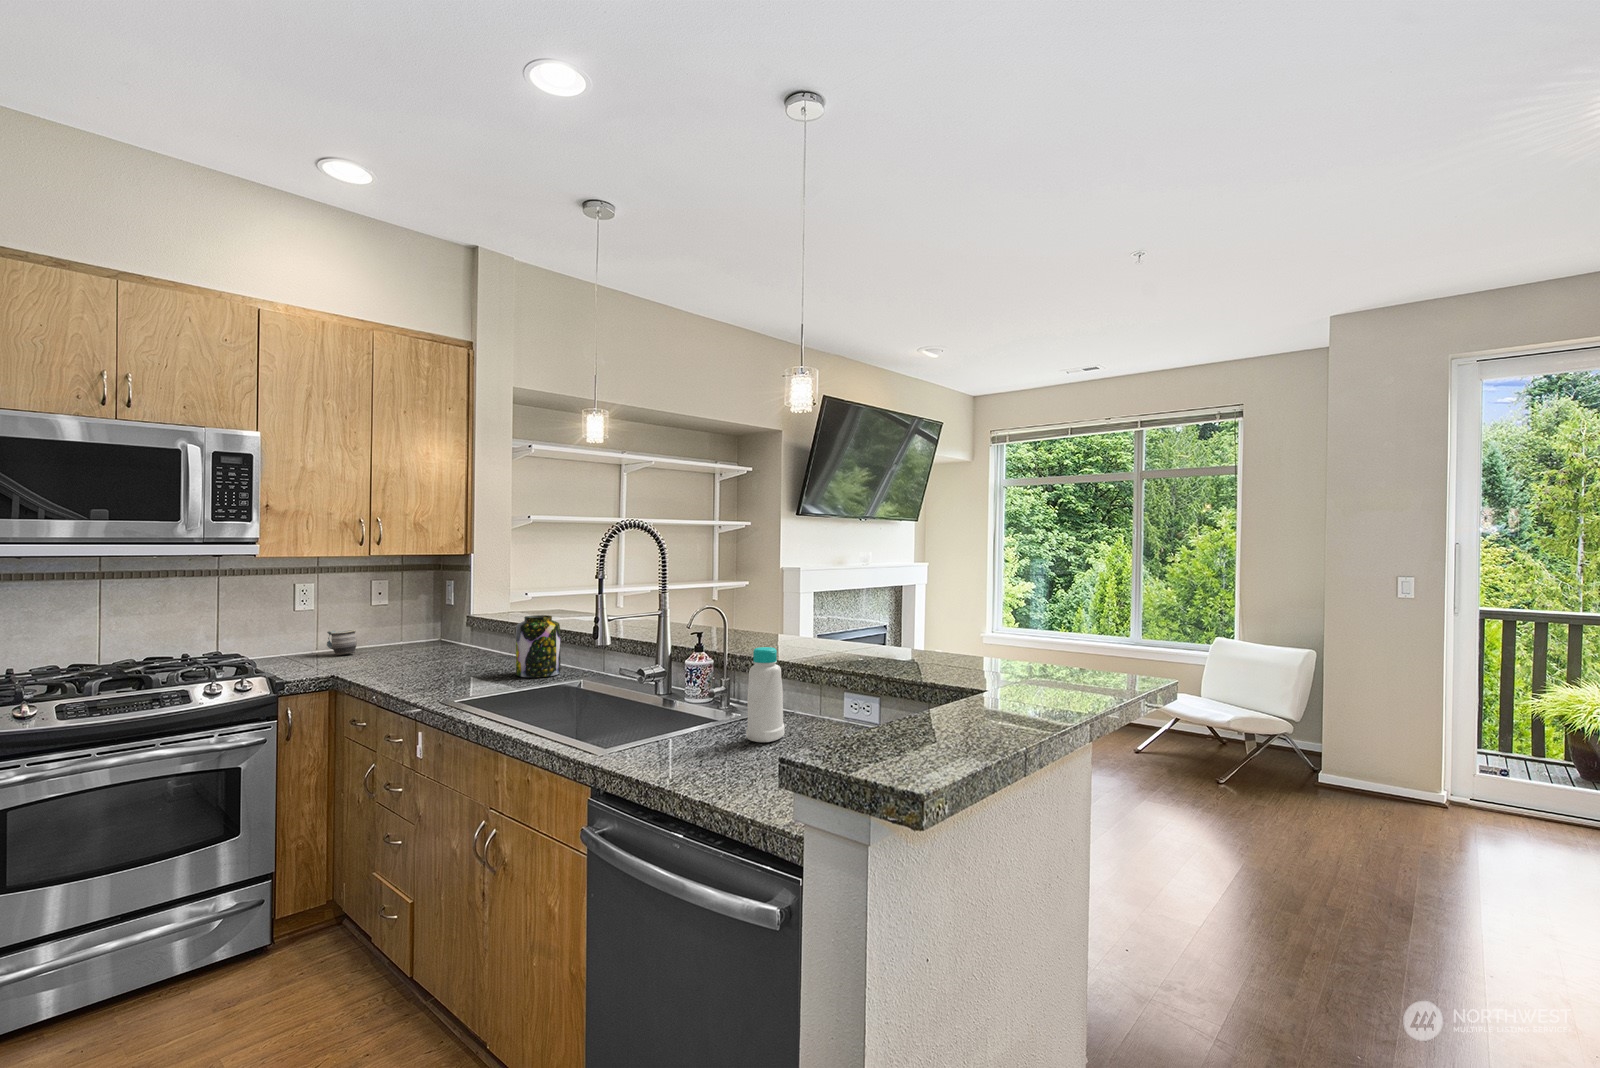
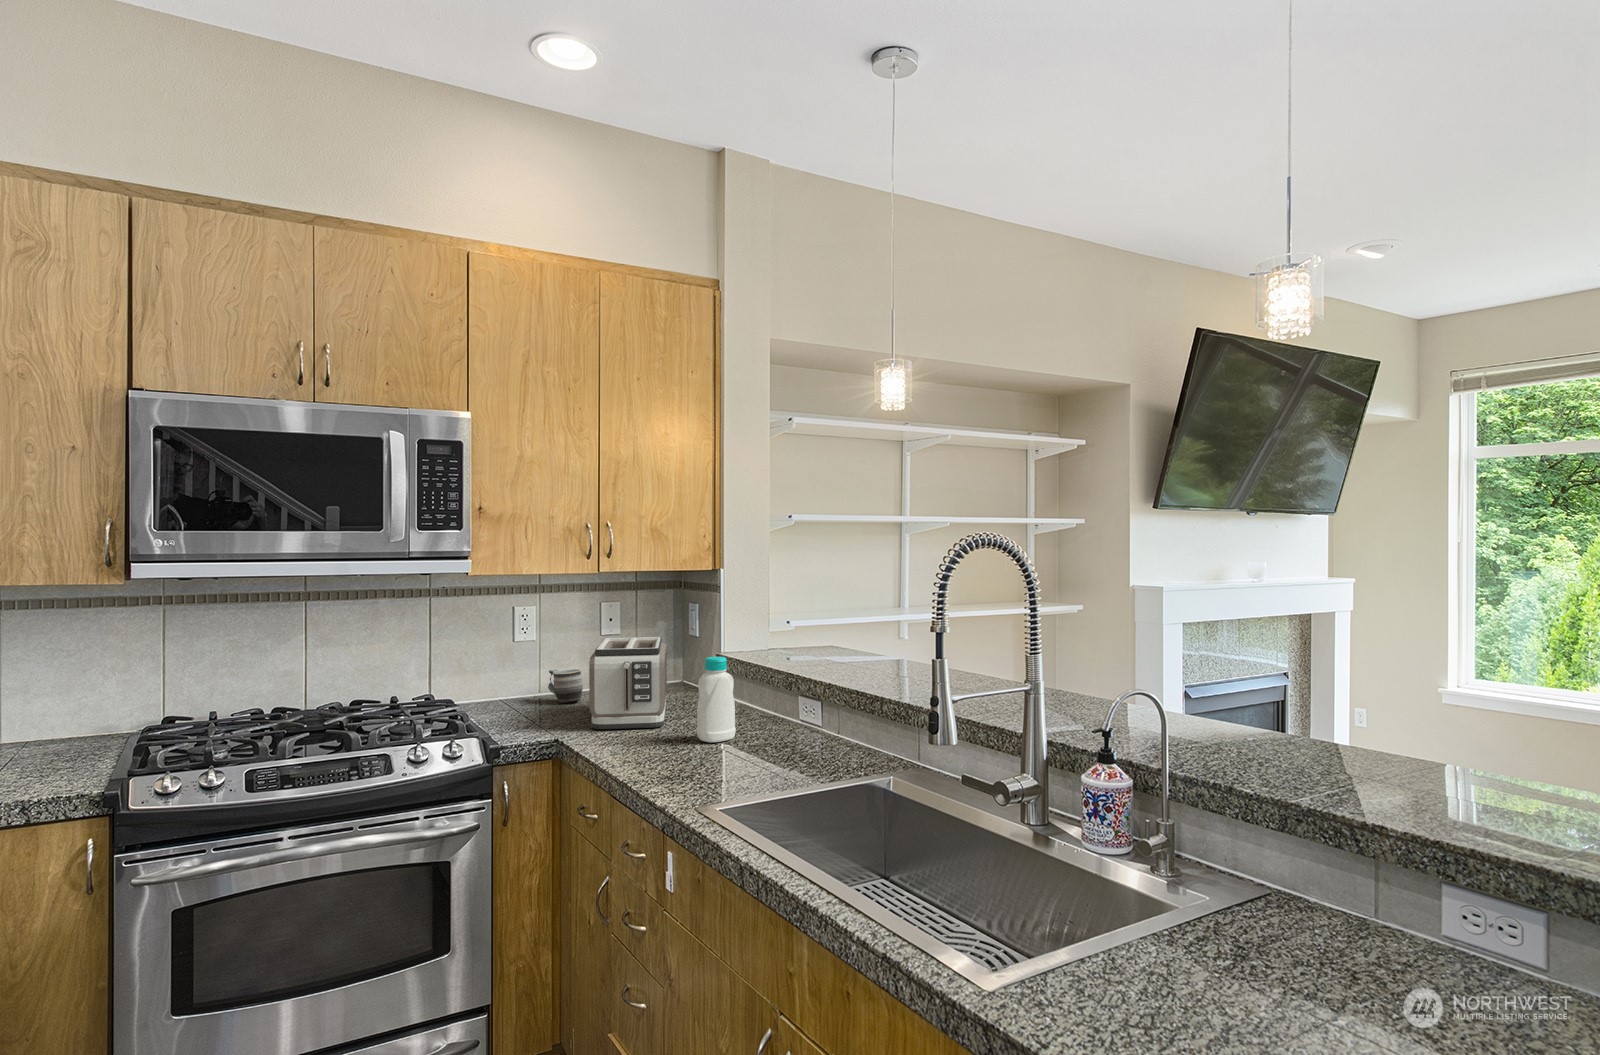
toaster: none [361,603,426,668] -> present [589,637,667,729]
jar: present [516,615,561,677] -> none [793,671,856,766]
bottle: present [746,647,785,742] -> present [697,657,736,742]

